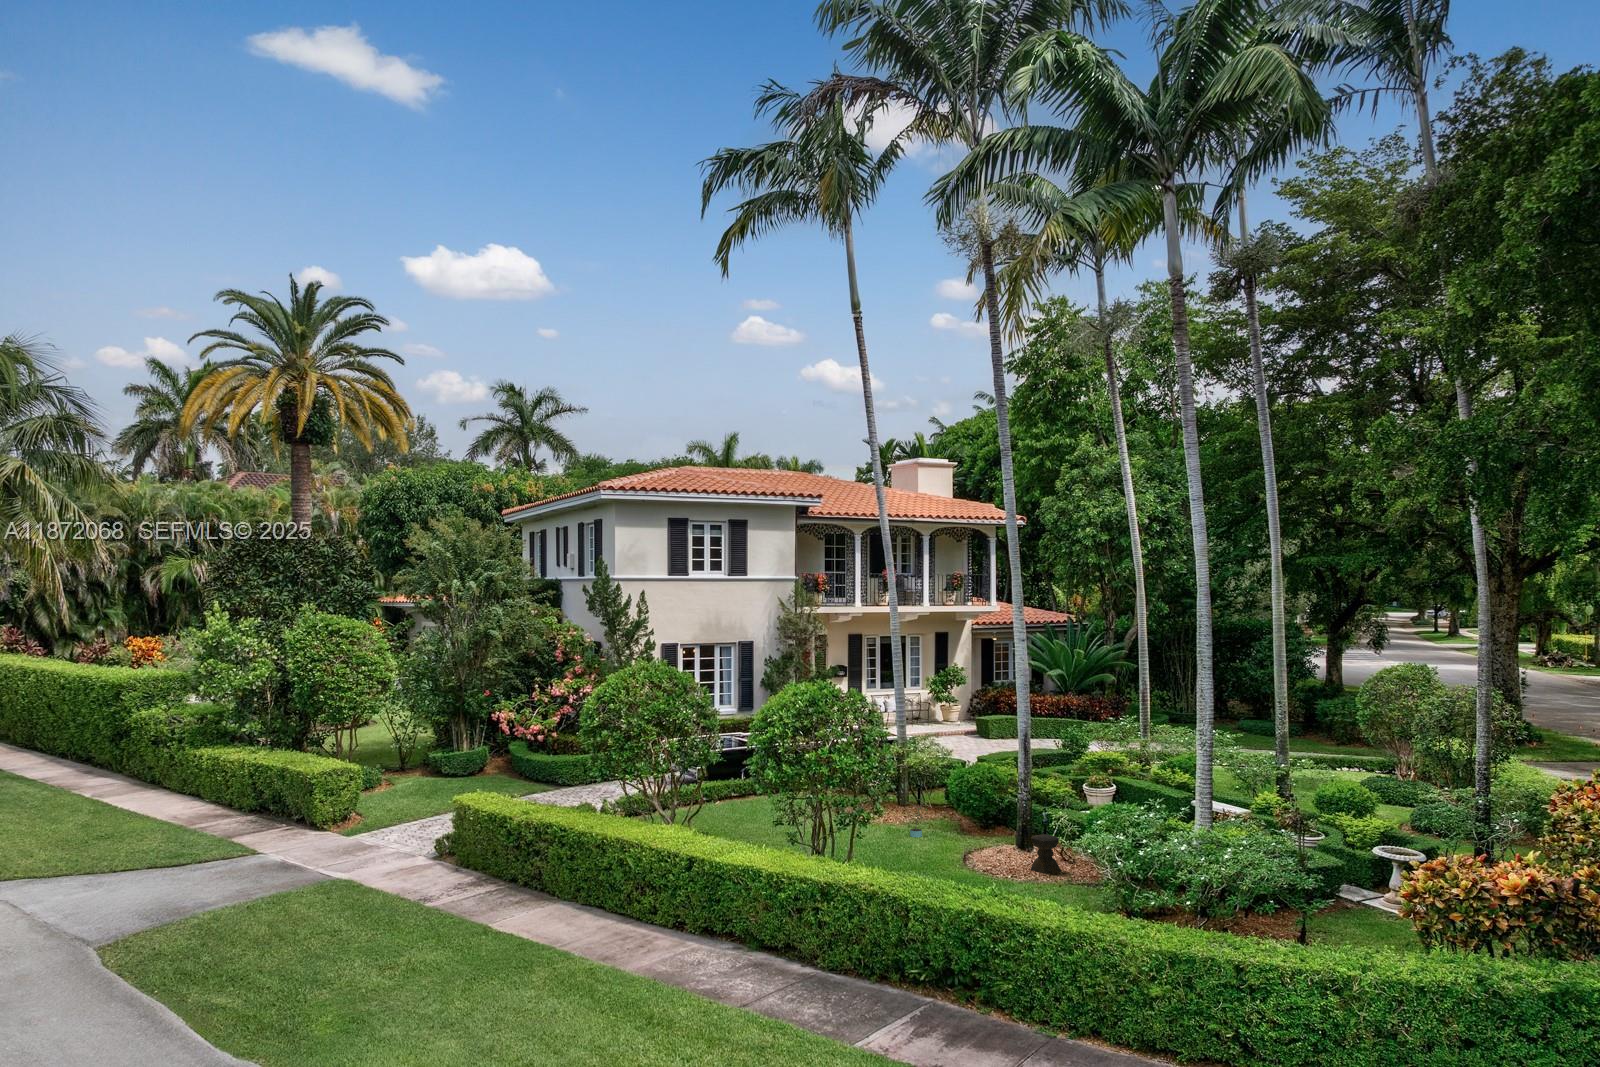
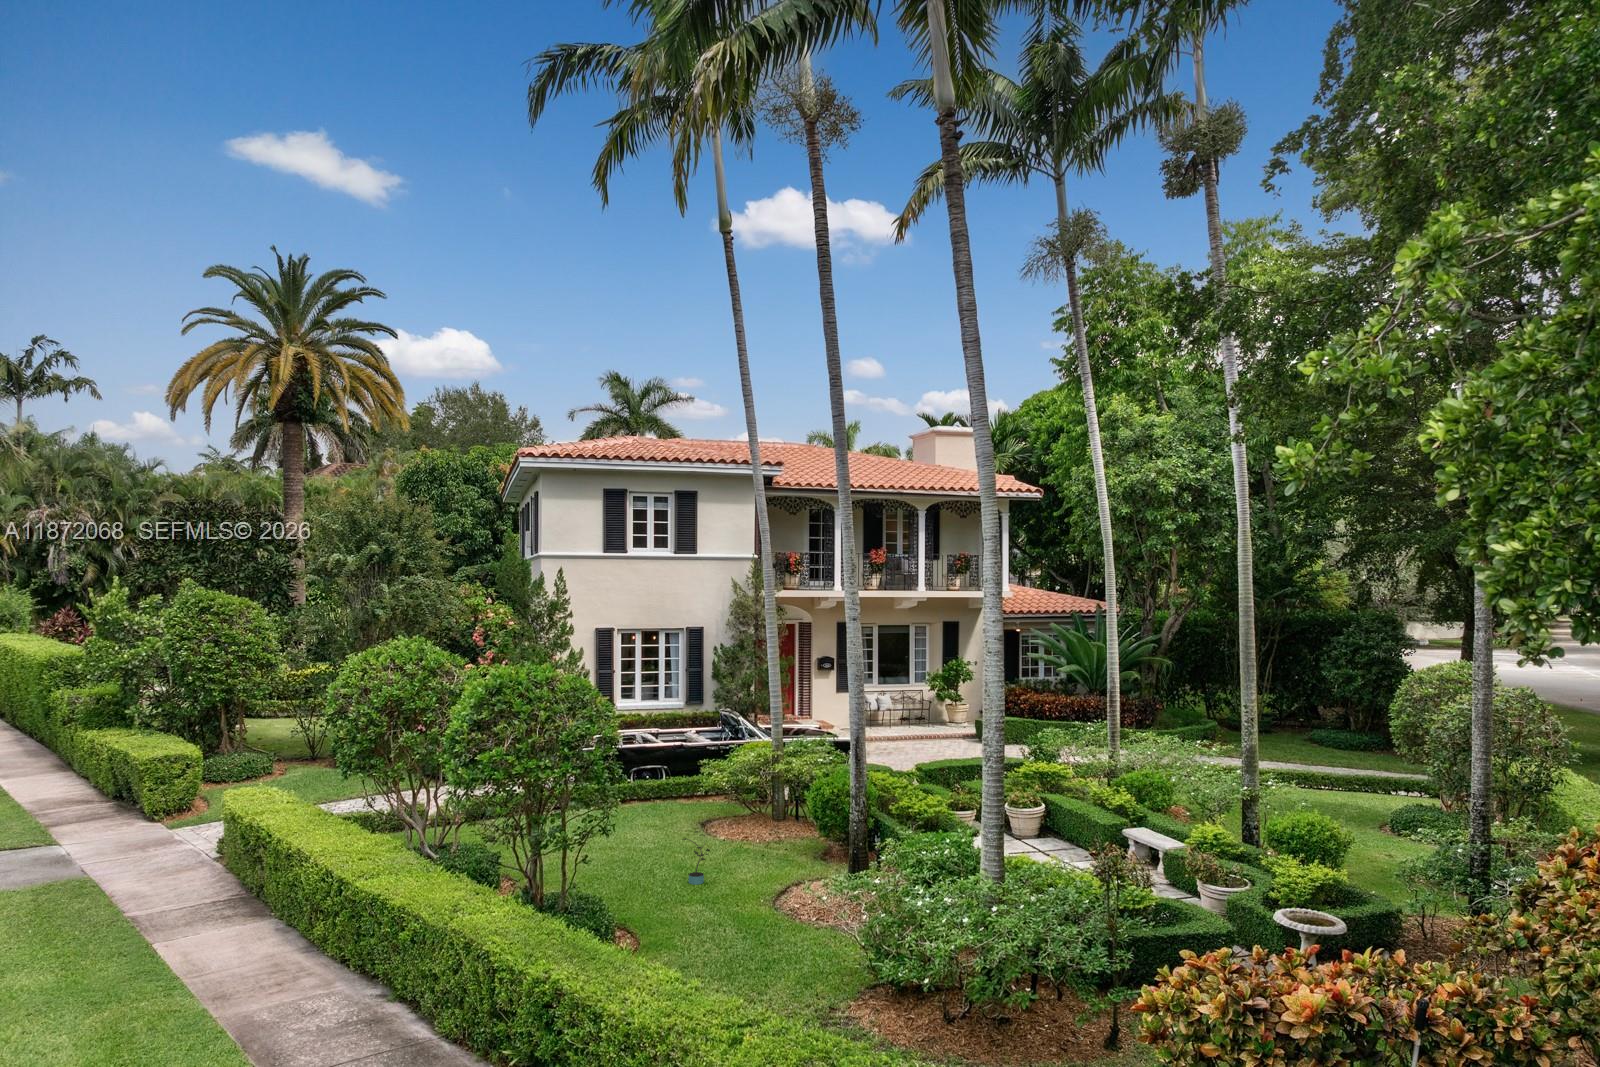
stool: present [1031,834,1061,874] -> none [757,907,798,967]

